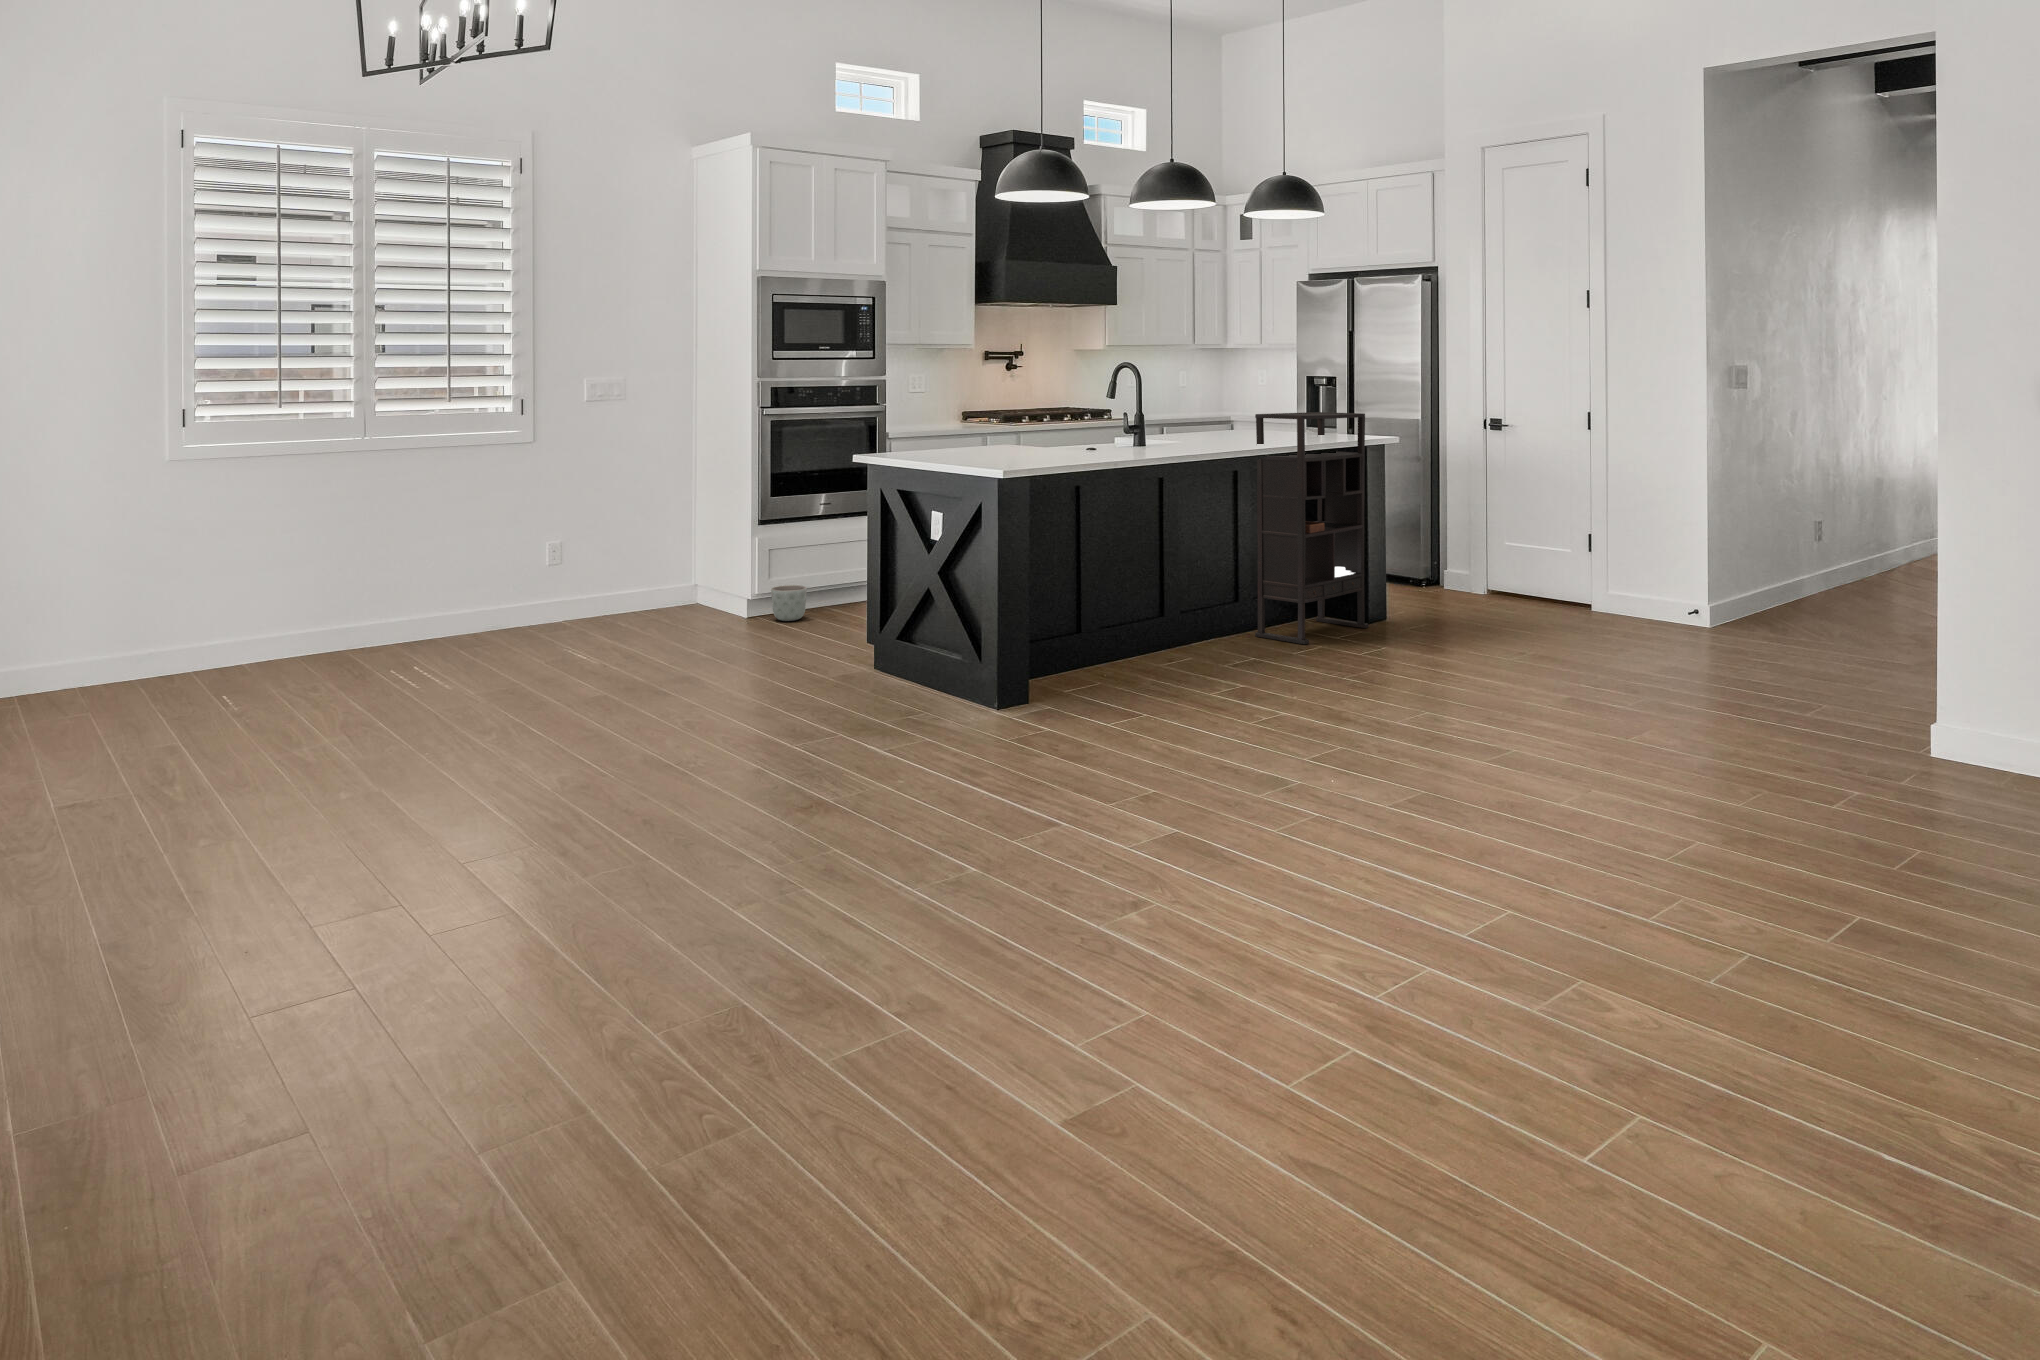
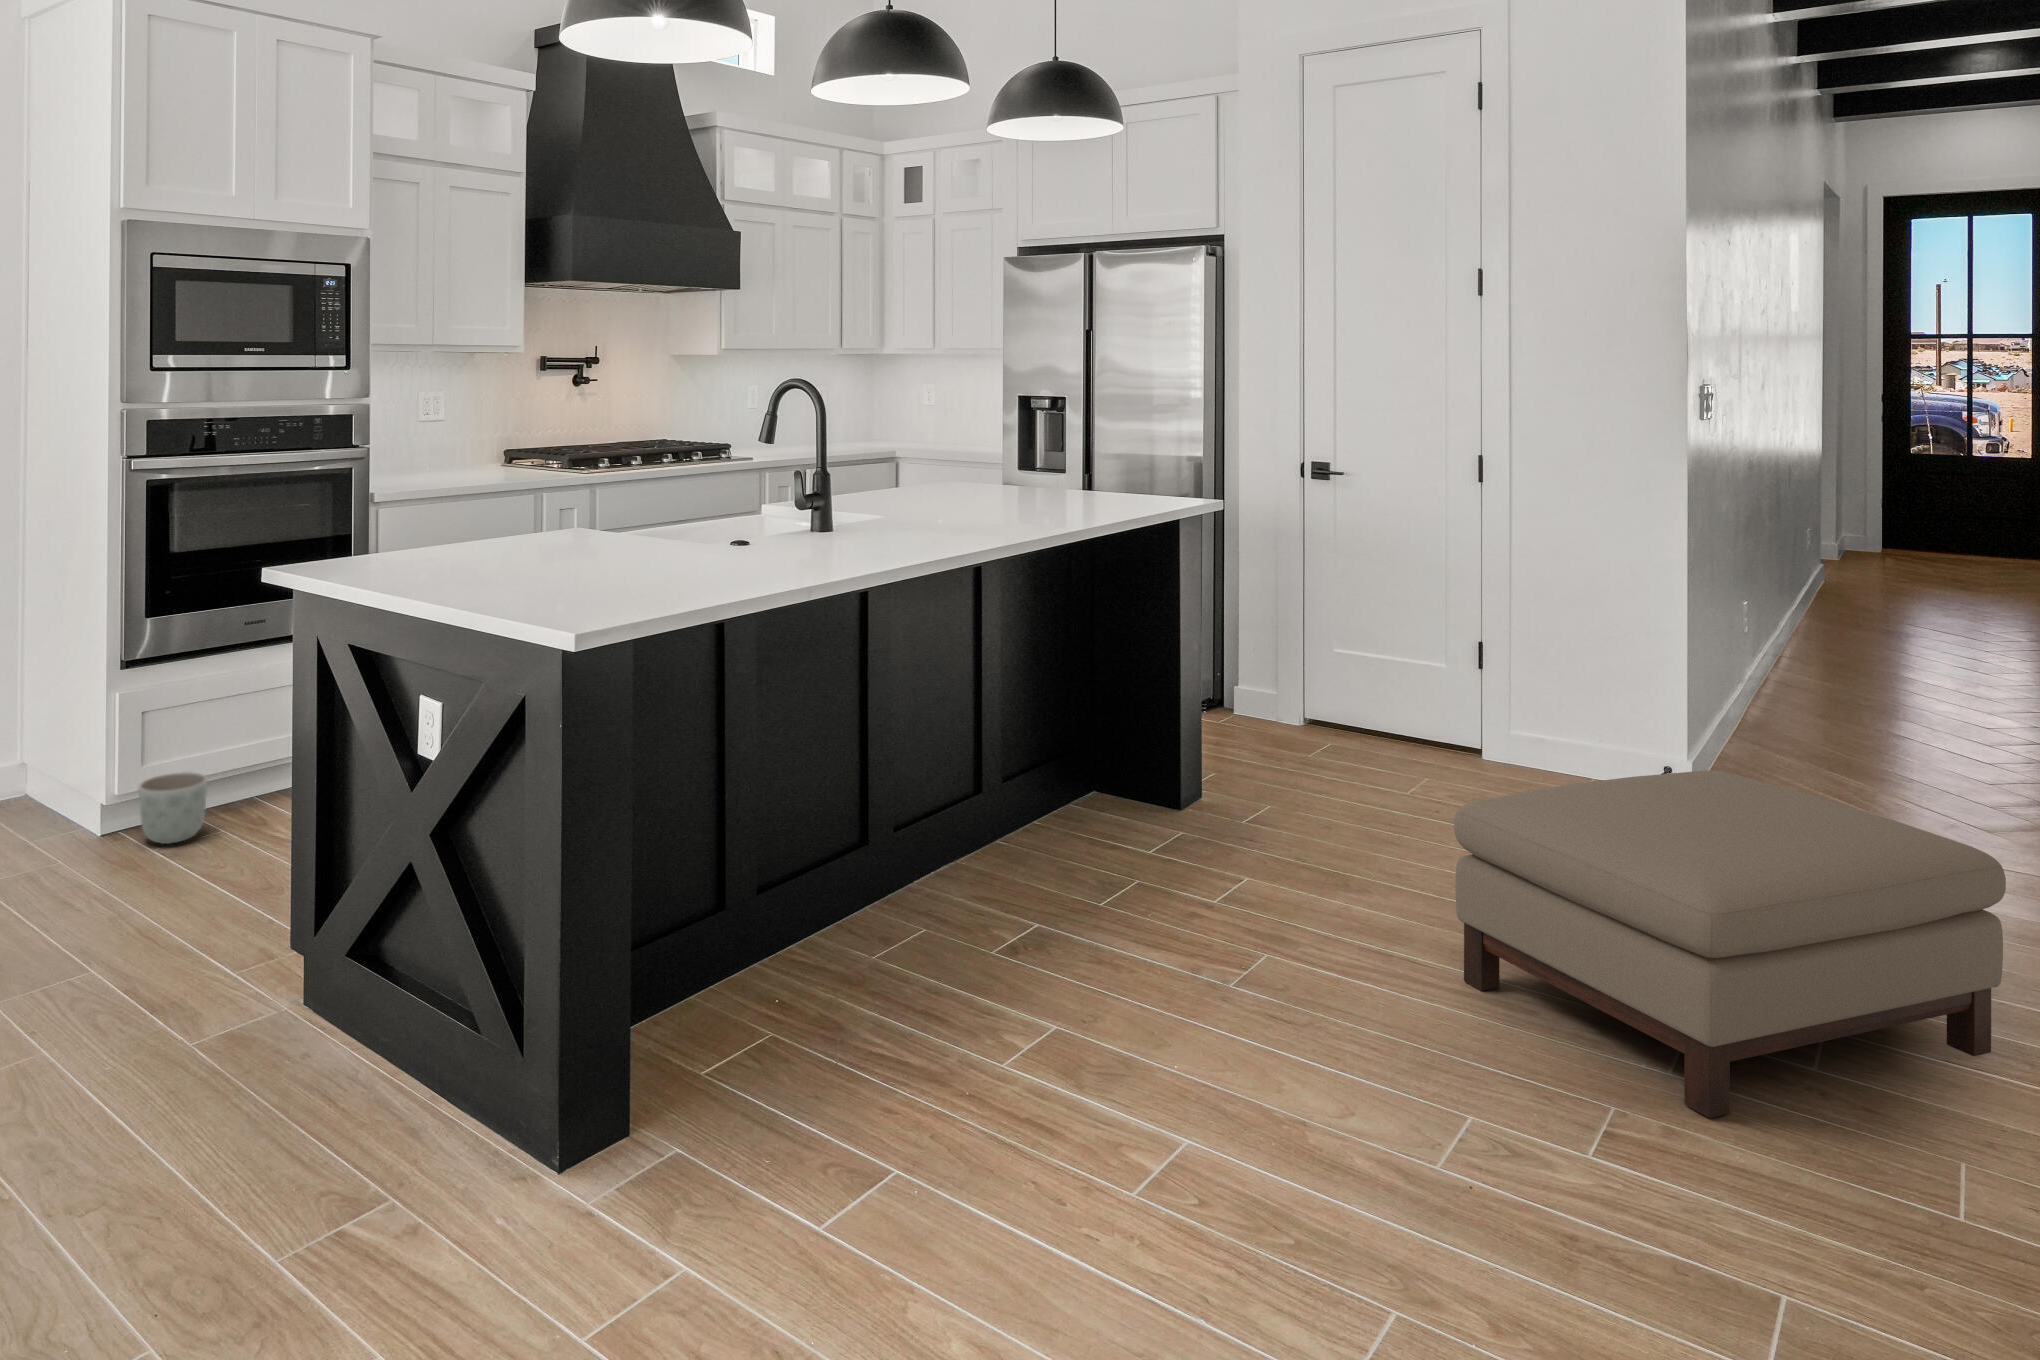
bookshelf: present [1255,412,1368,644] -> none [1009,464,1185,887]
ottoman: none [1469,573,1732,709] -> present [1454,770,2006,1118]

